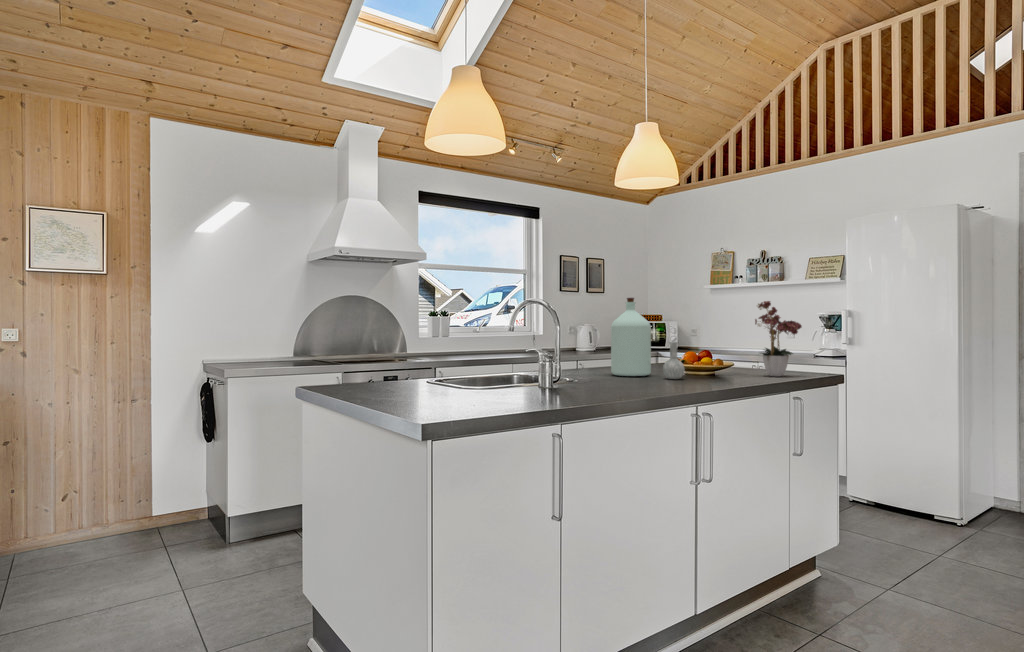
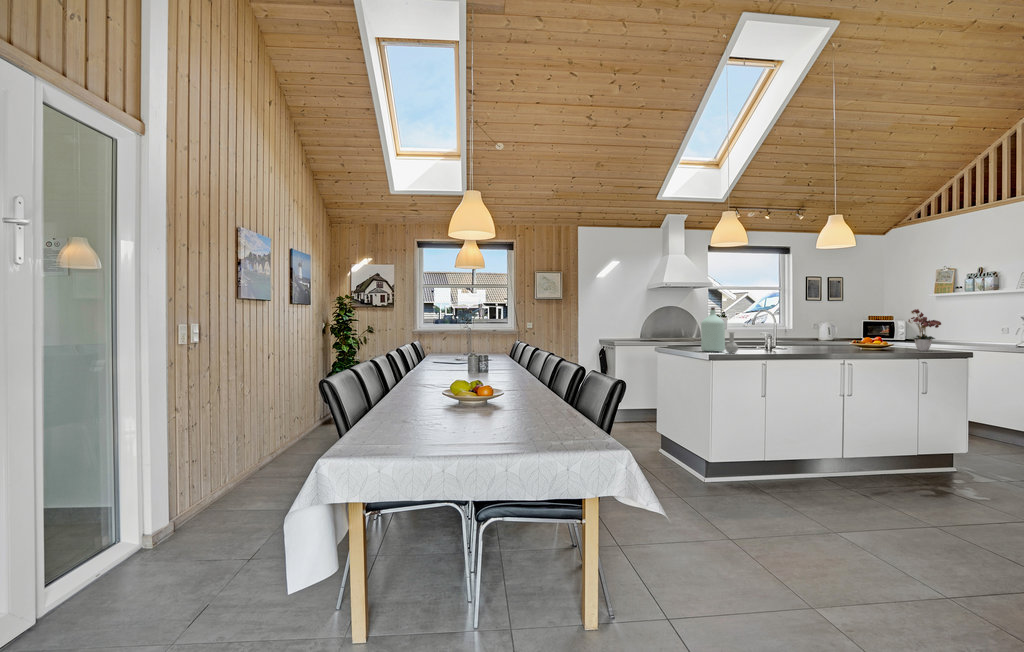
bottle: present [611,298,685,379] -> present [701,307,738,353]

